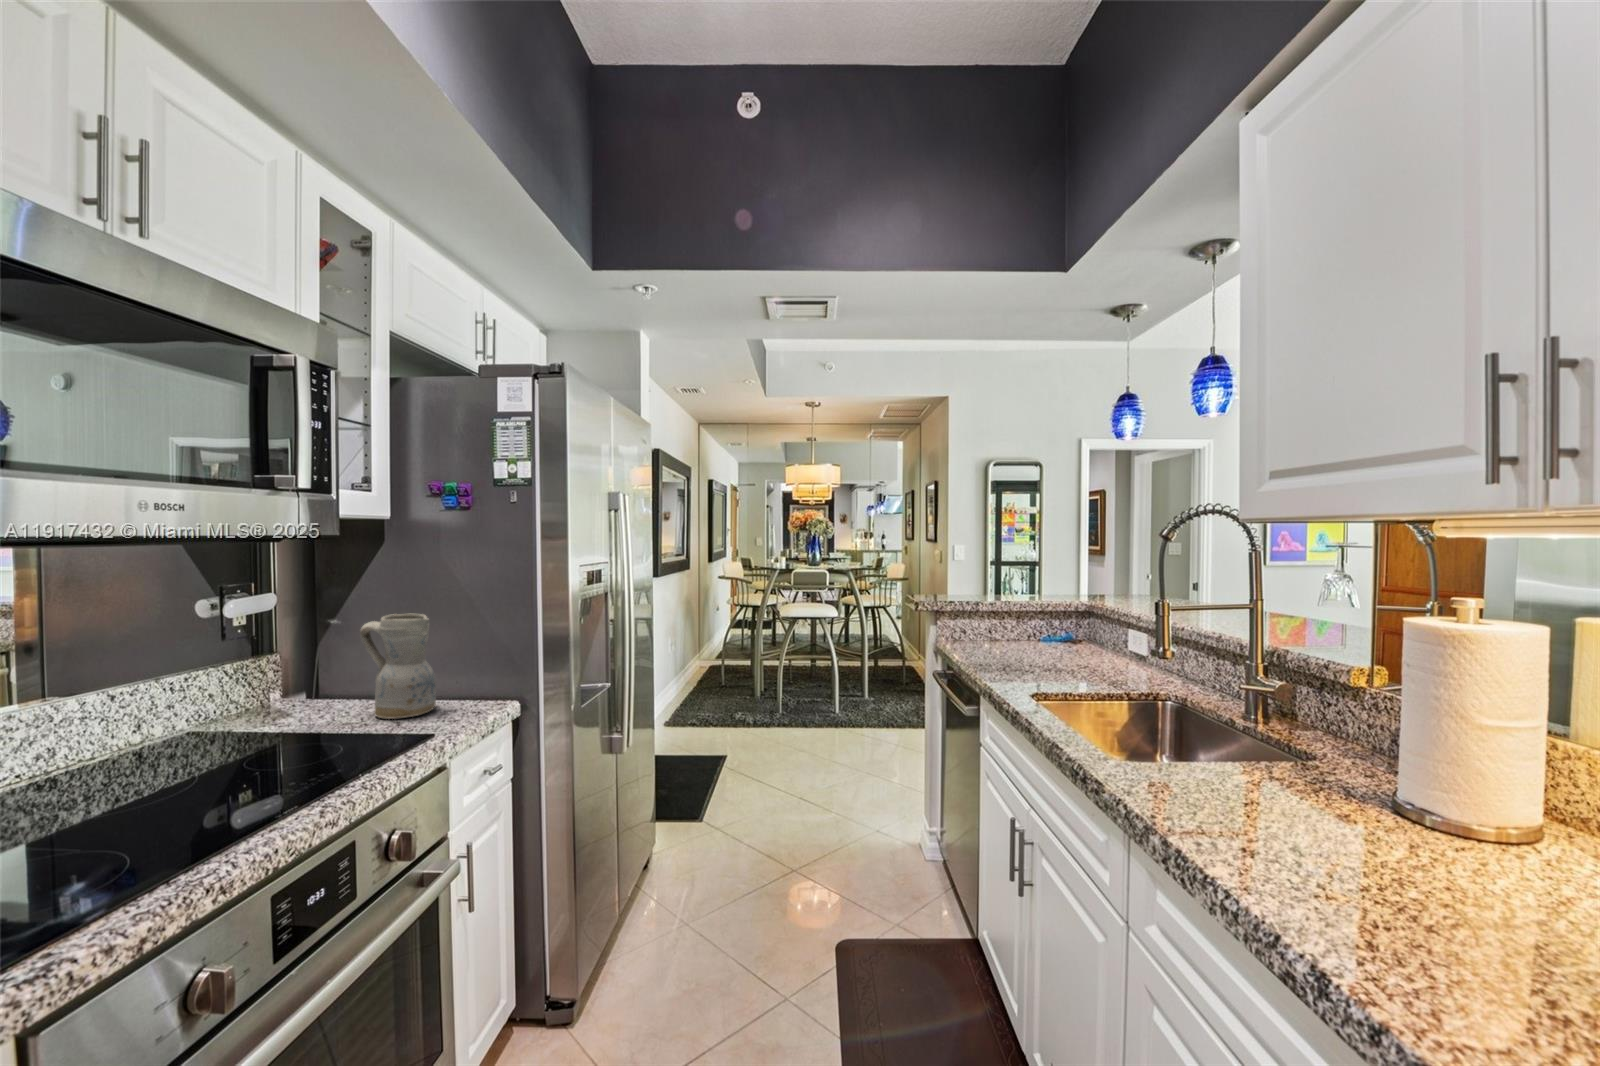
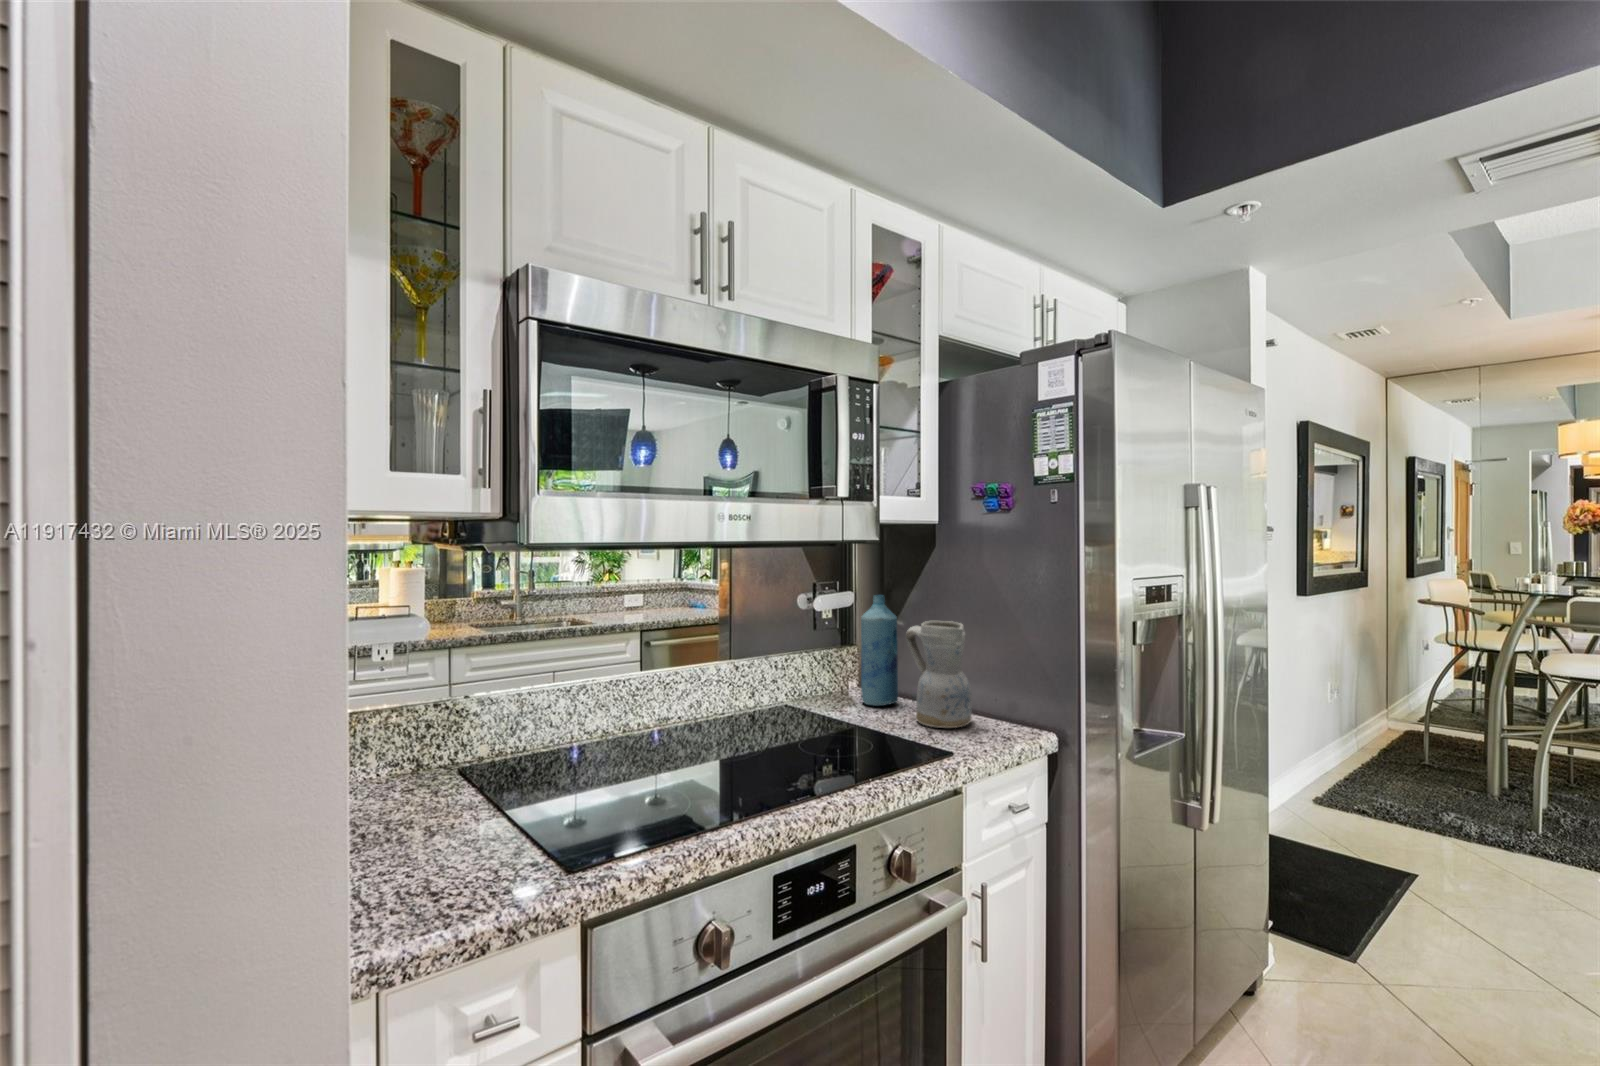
bottle: none [293,594,343,714] -> present [861,595,898,706]

